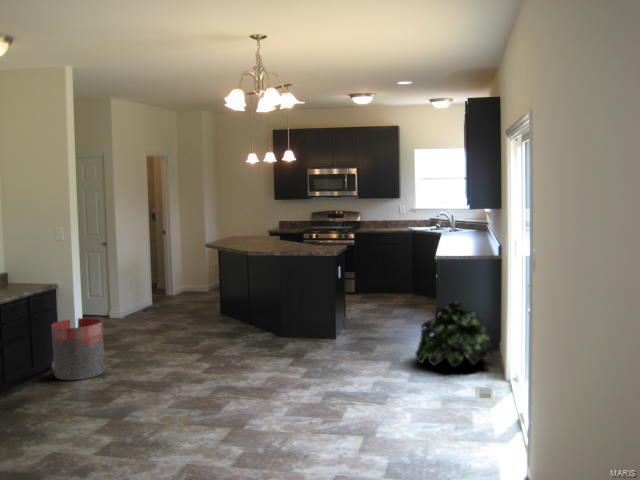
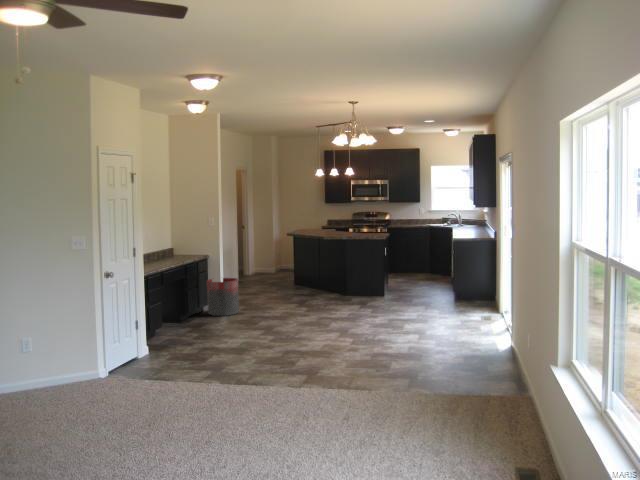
potted plant: present [416,301,497,367] -> none [441,266,495,307]

